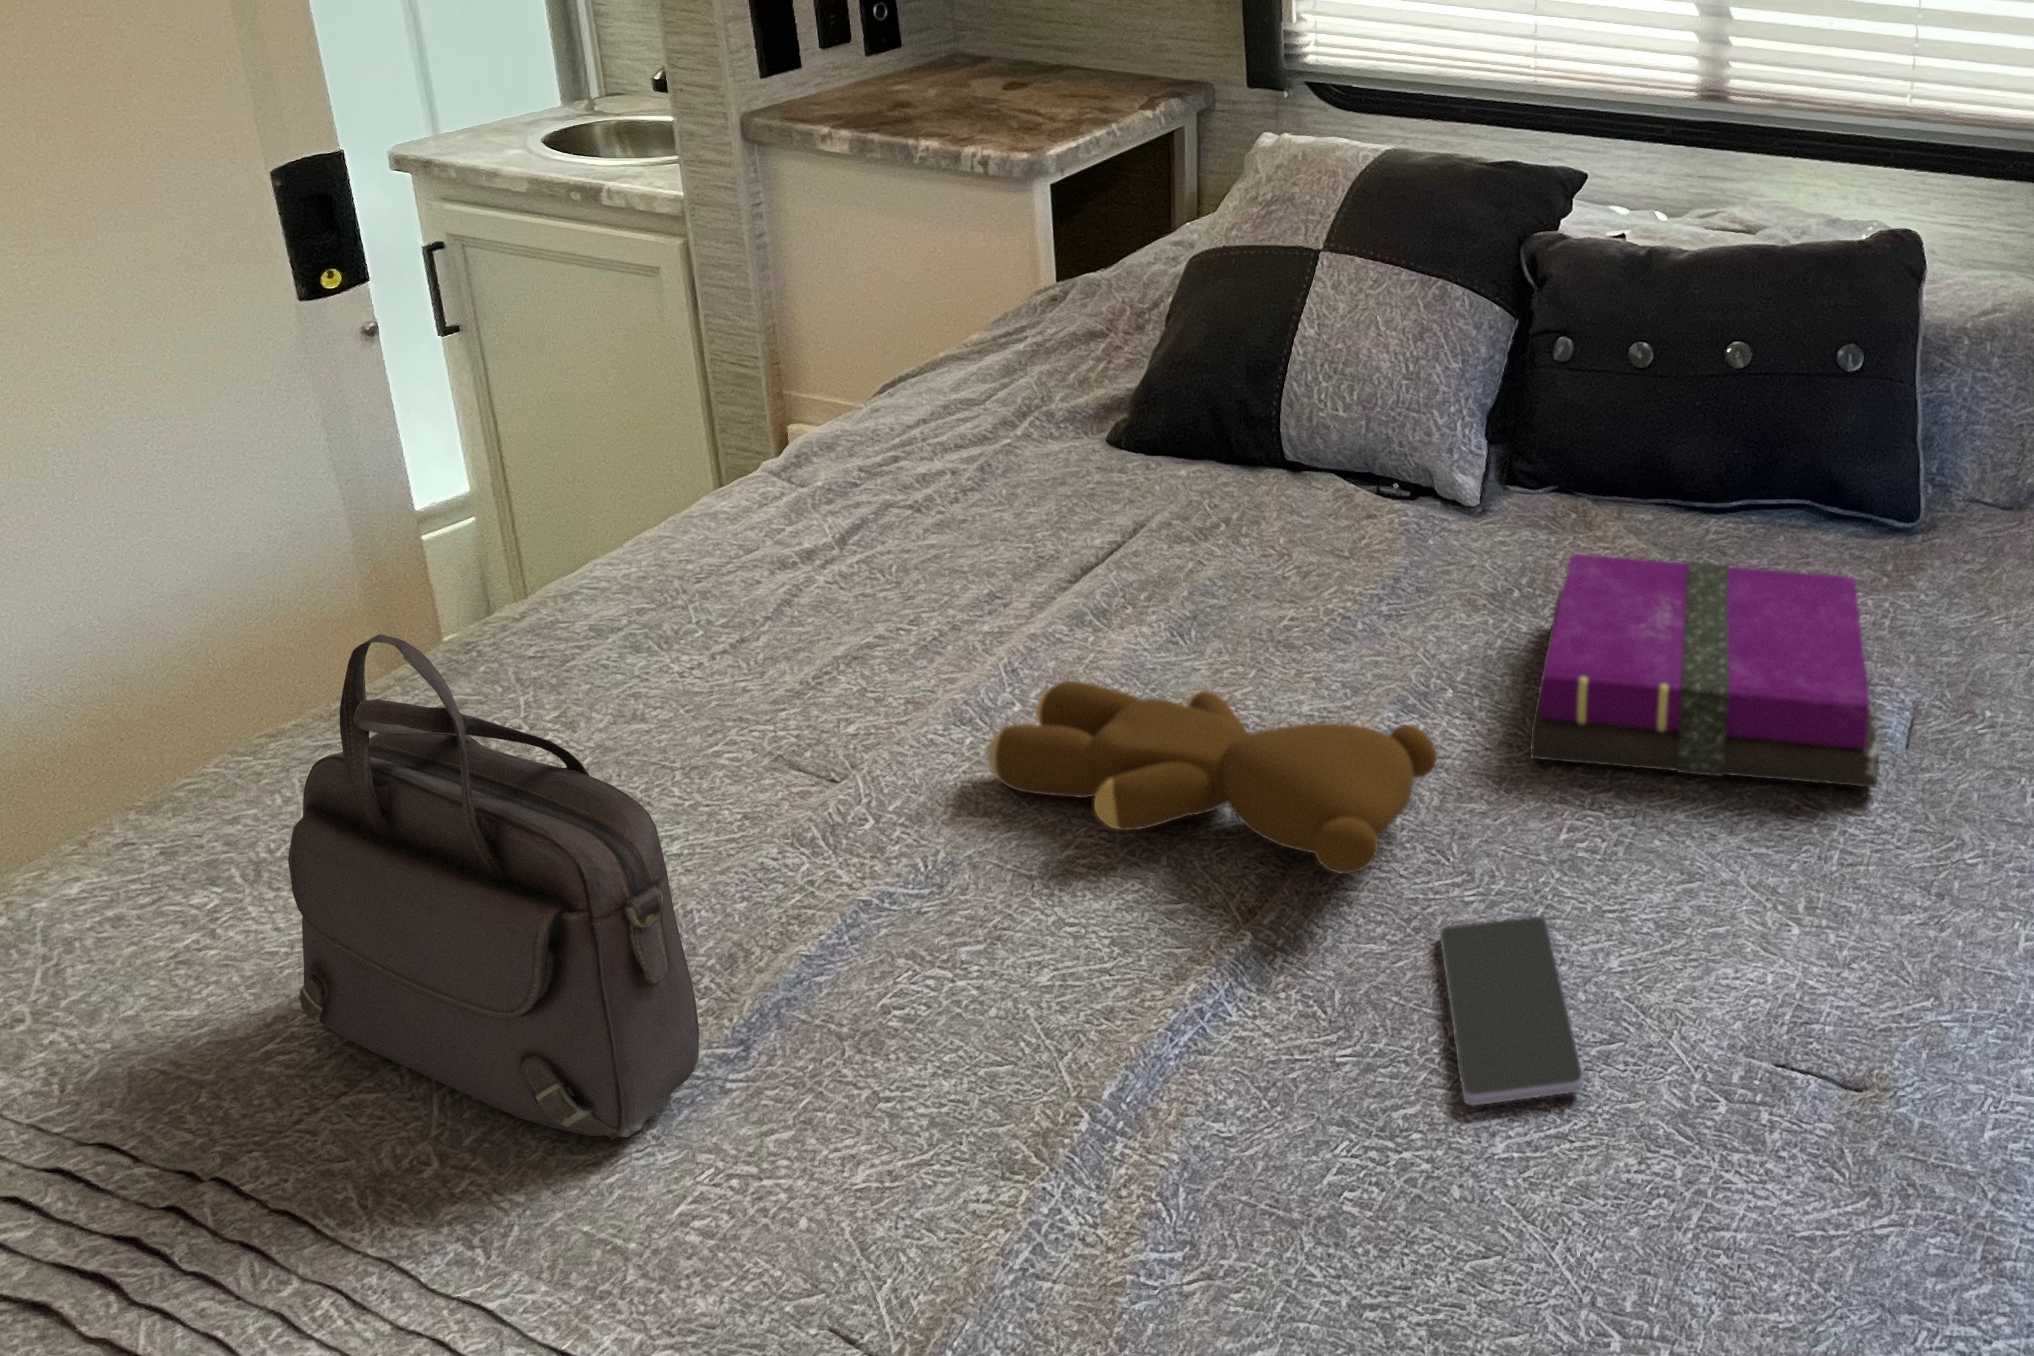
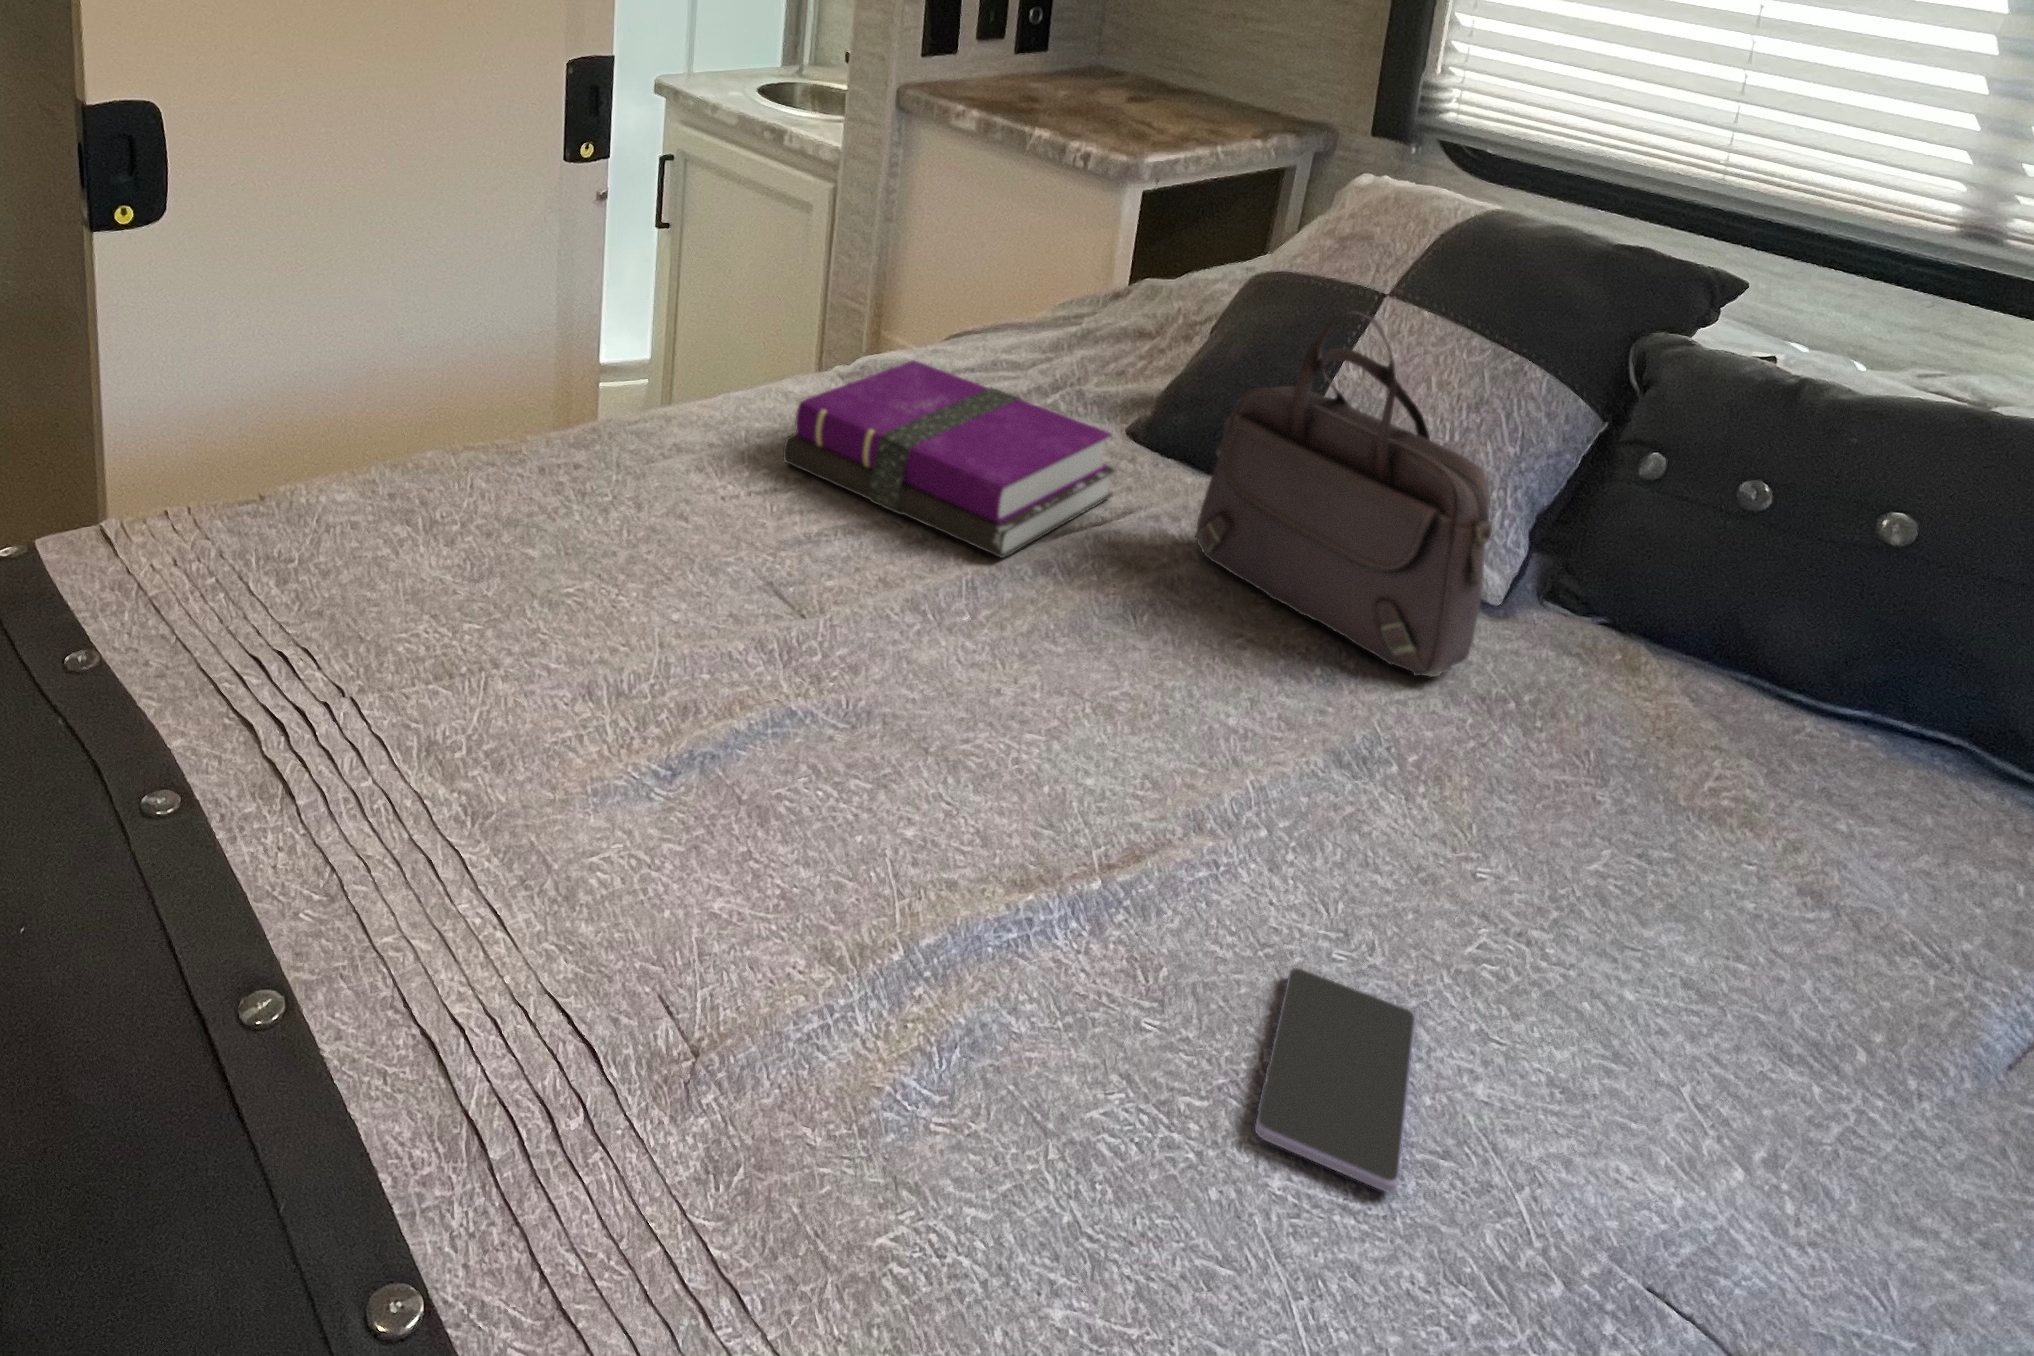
notebook: present [1530,553,1879,787] -> present [783,360,1116,558]
handbag: present [288,634,699,1140] -> present [1195,311,1492,677]
teddy bear: present [987,681,1437,874] -> none [923,601,1342,870]

